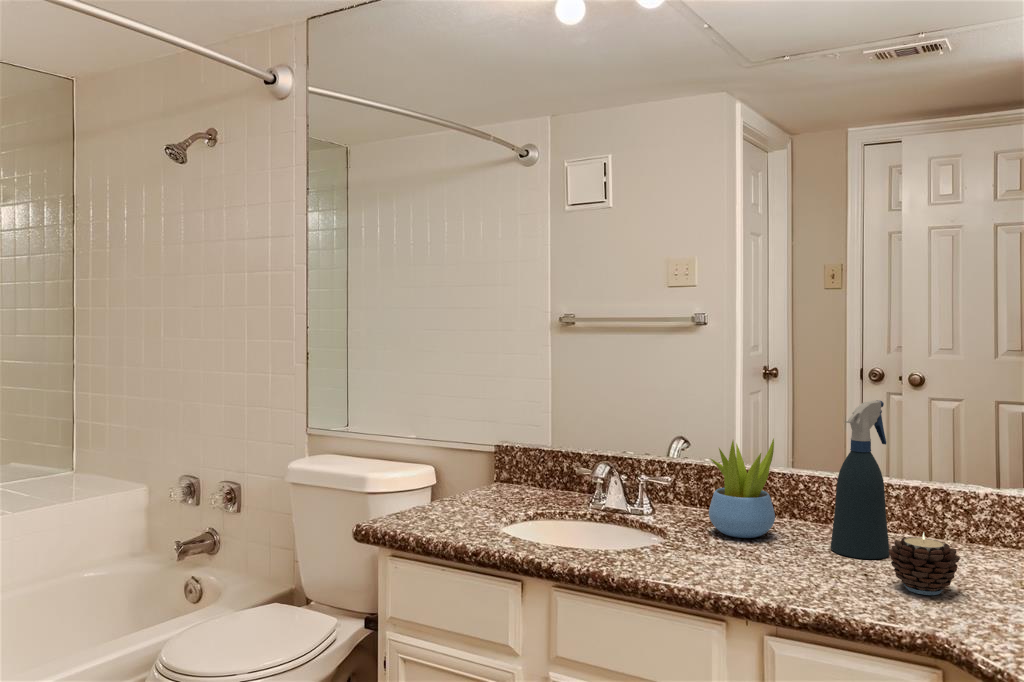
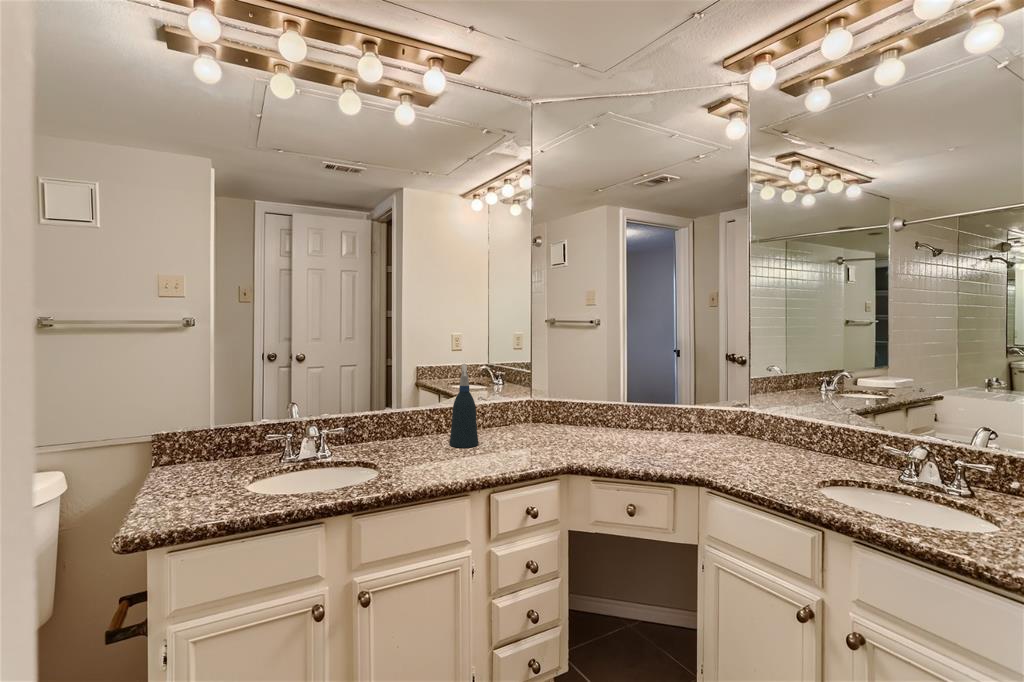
succulent plant: present [709,438,775,538] -> none [383,391,425,454]
candle: present [889,533,960,595] -> none [504,424,534,454]

